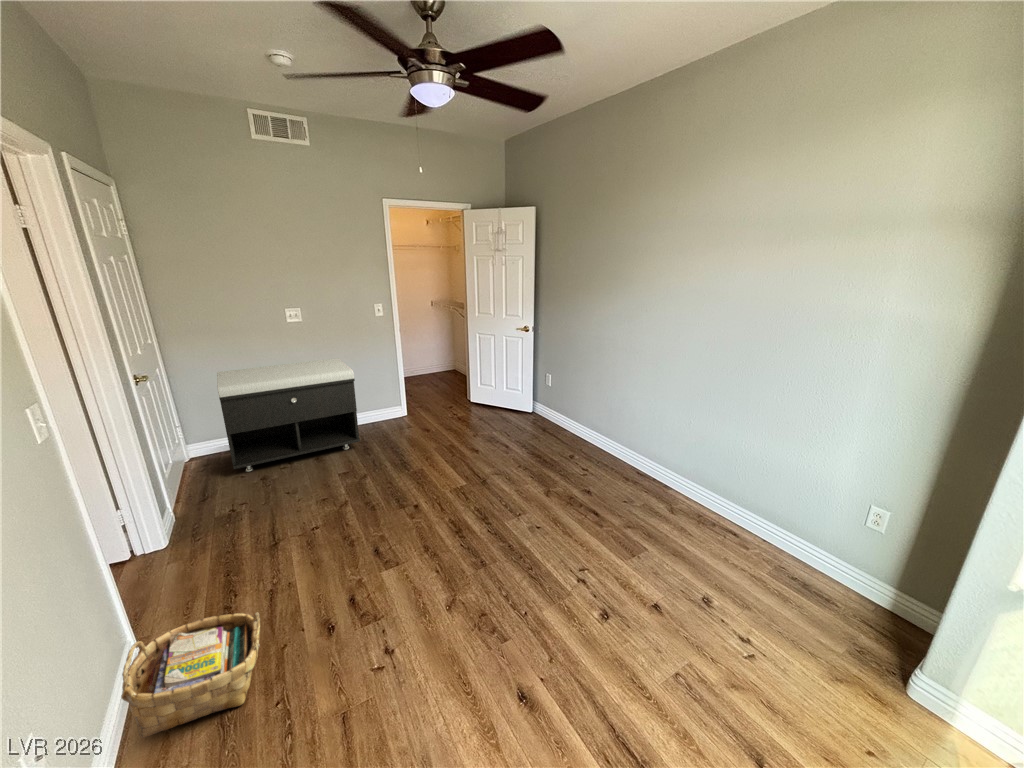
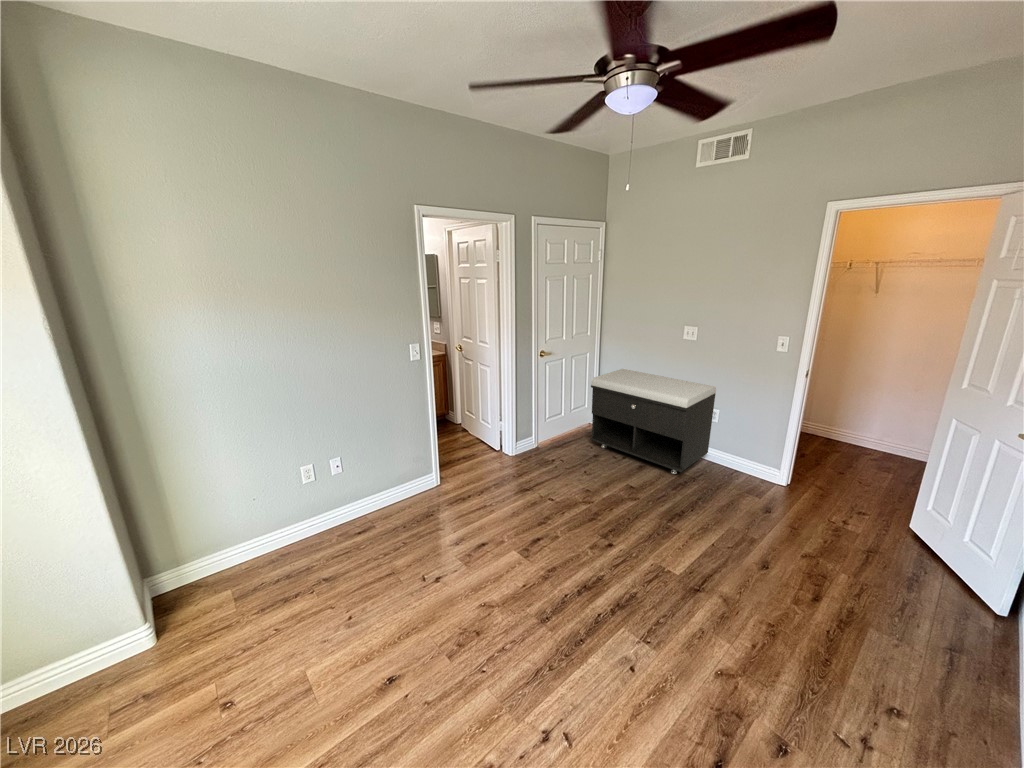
woven basket: present [121,612,260,738] -> none [390,471,443,531]

